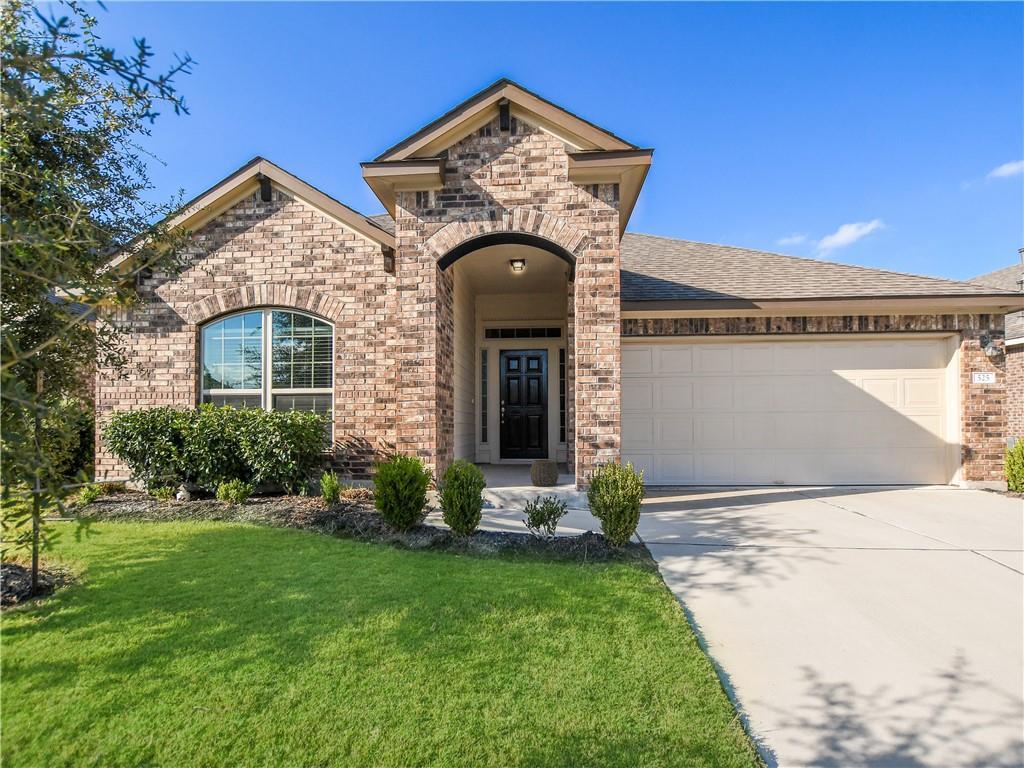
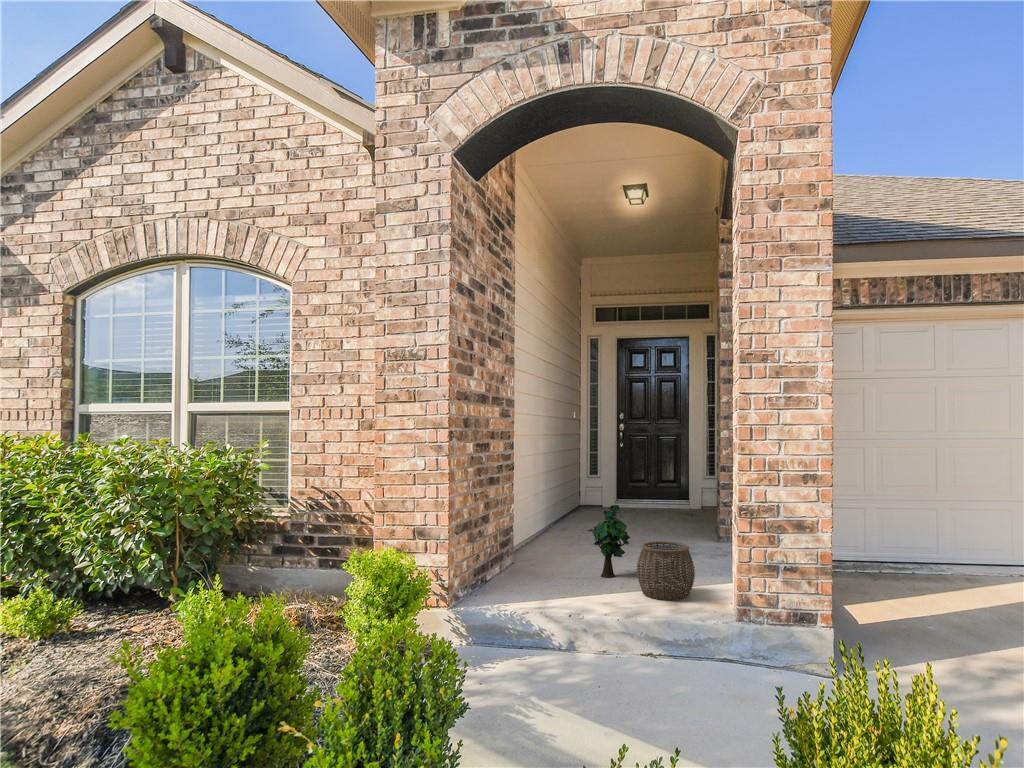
decorative plant: none [504,443,527,482] -> present [588,505,630,578]

